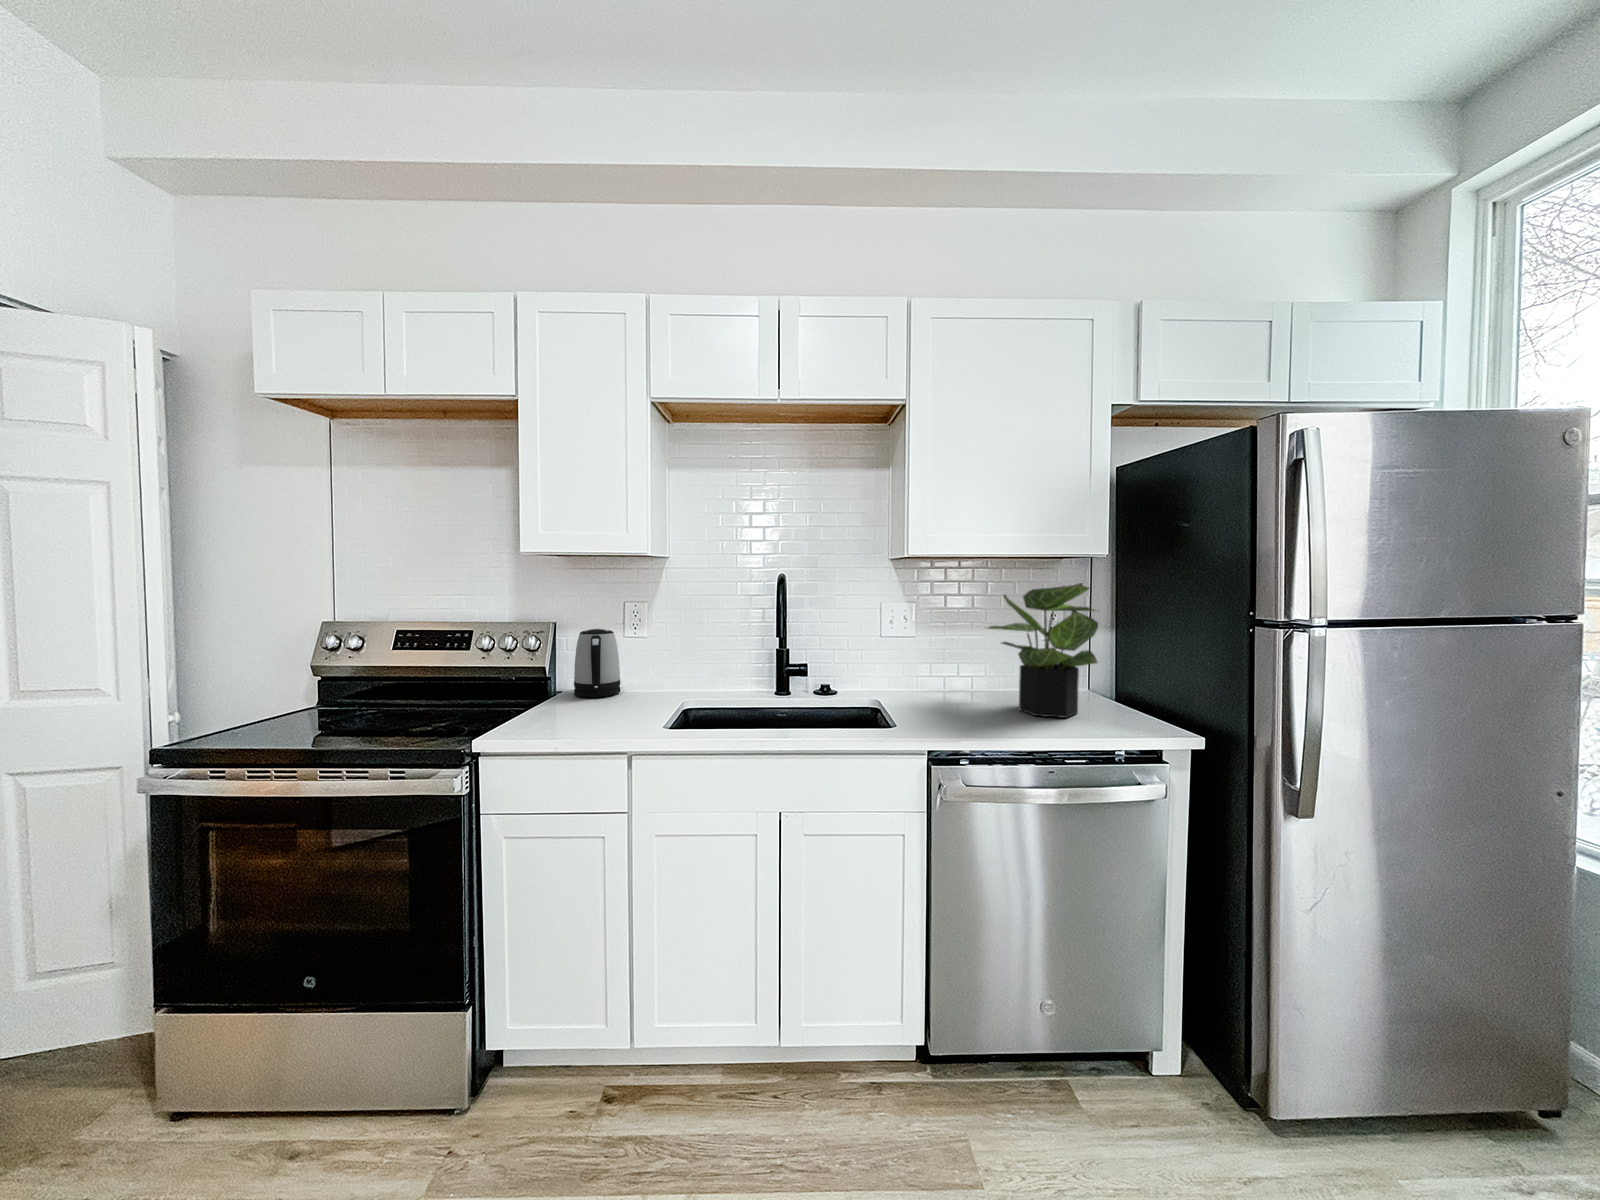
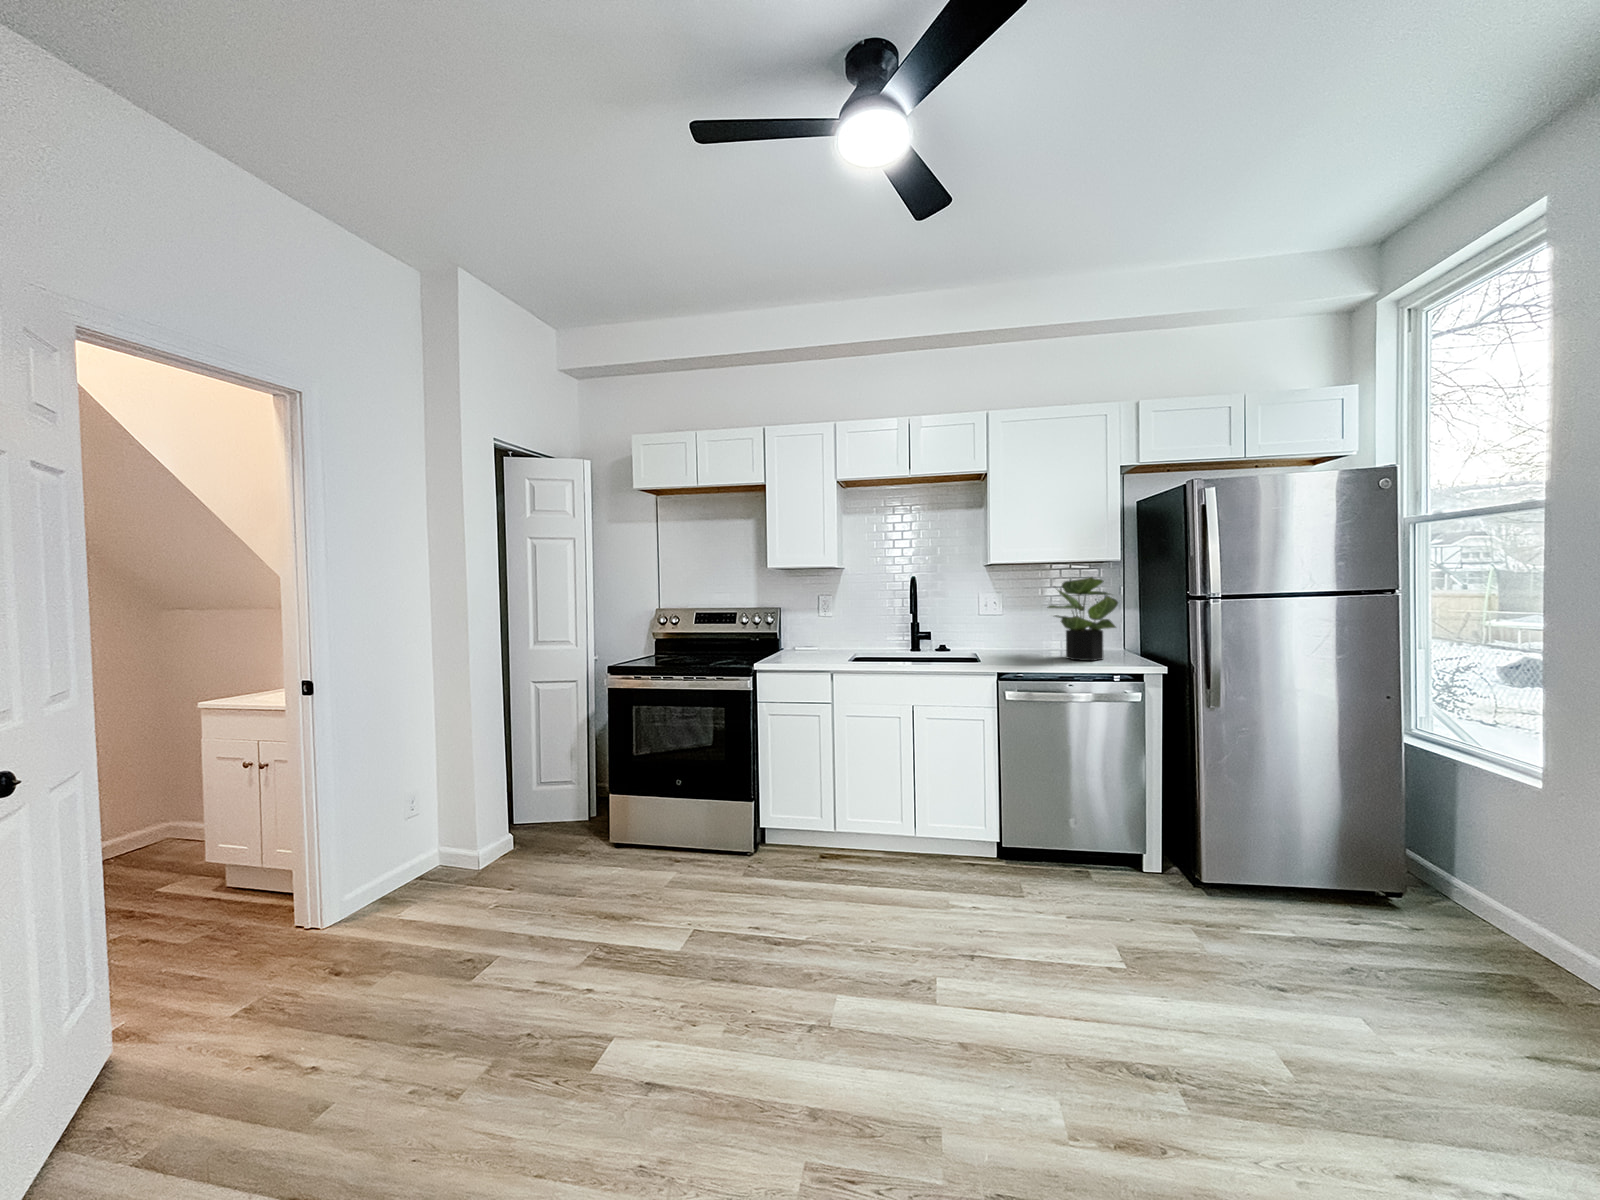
kettle: present [574,629,620,697] -> none [792,611,819,651]

